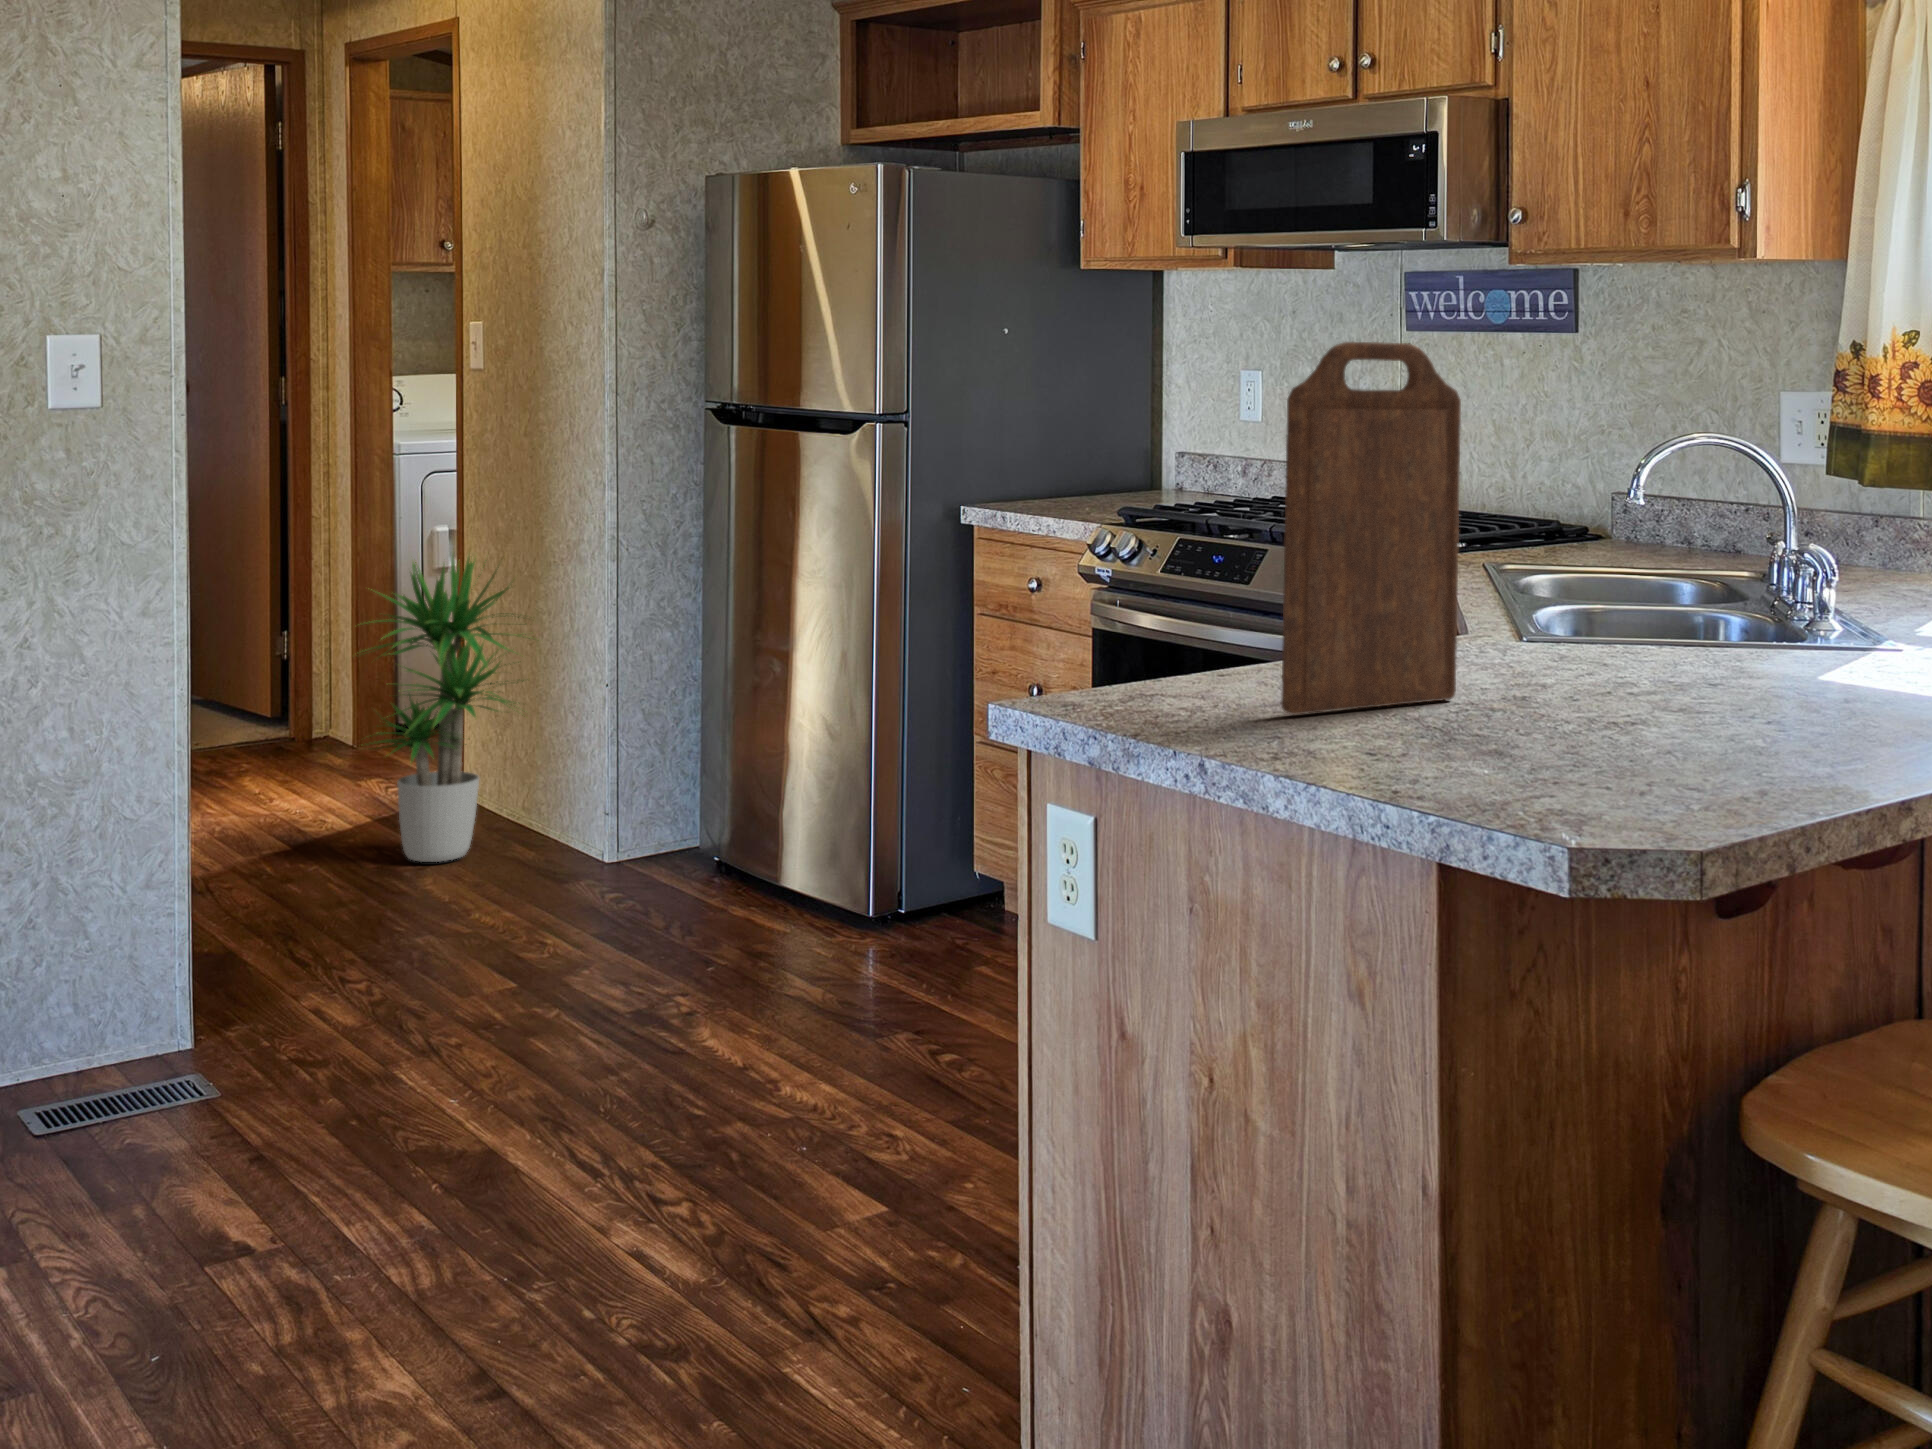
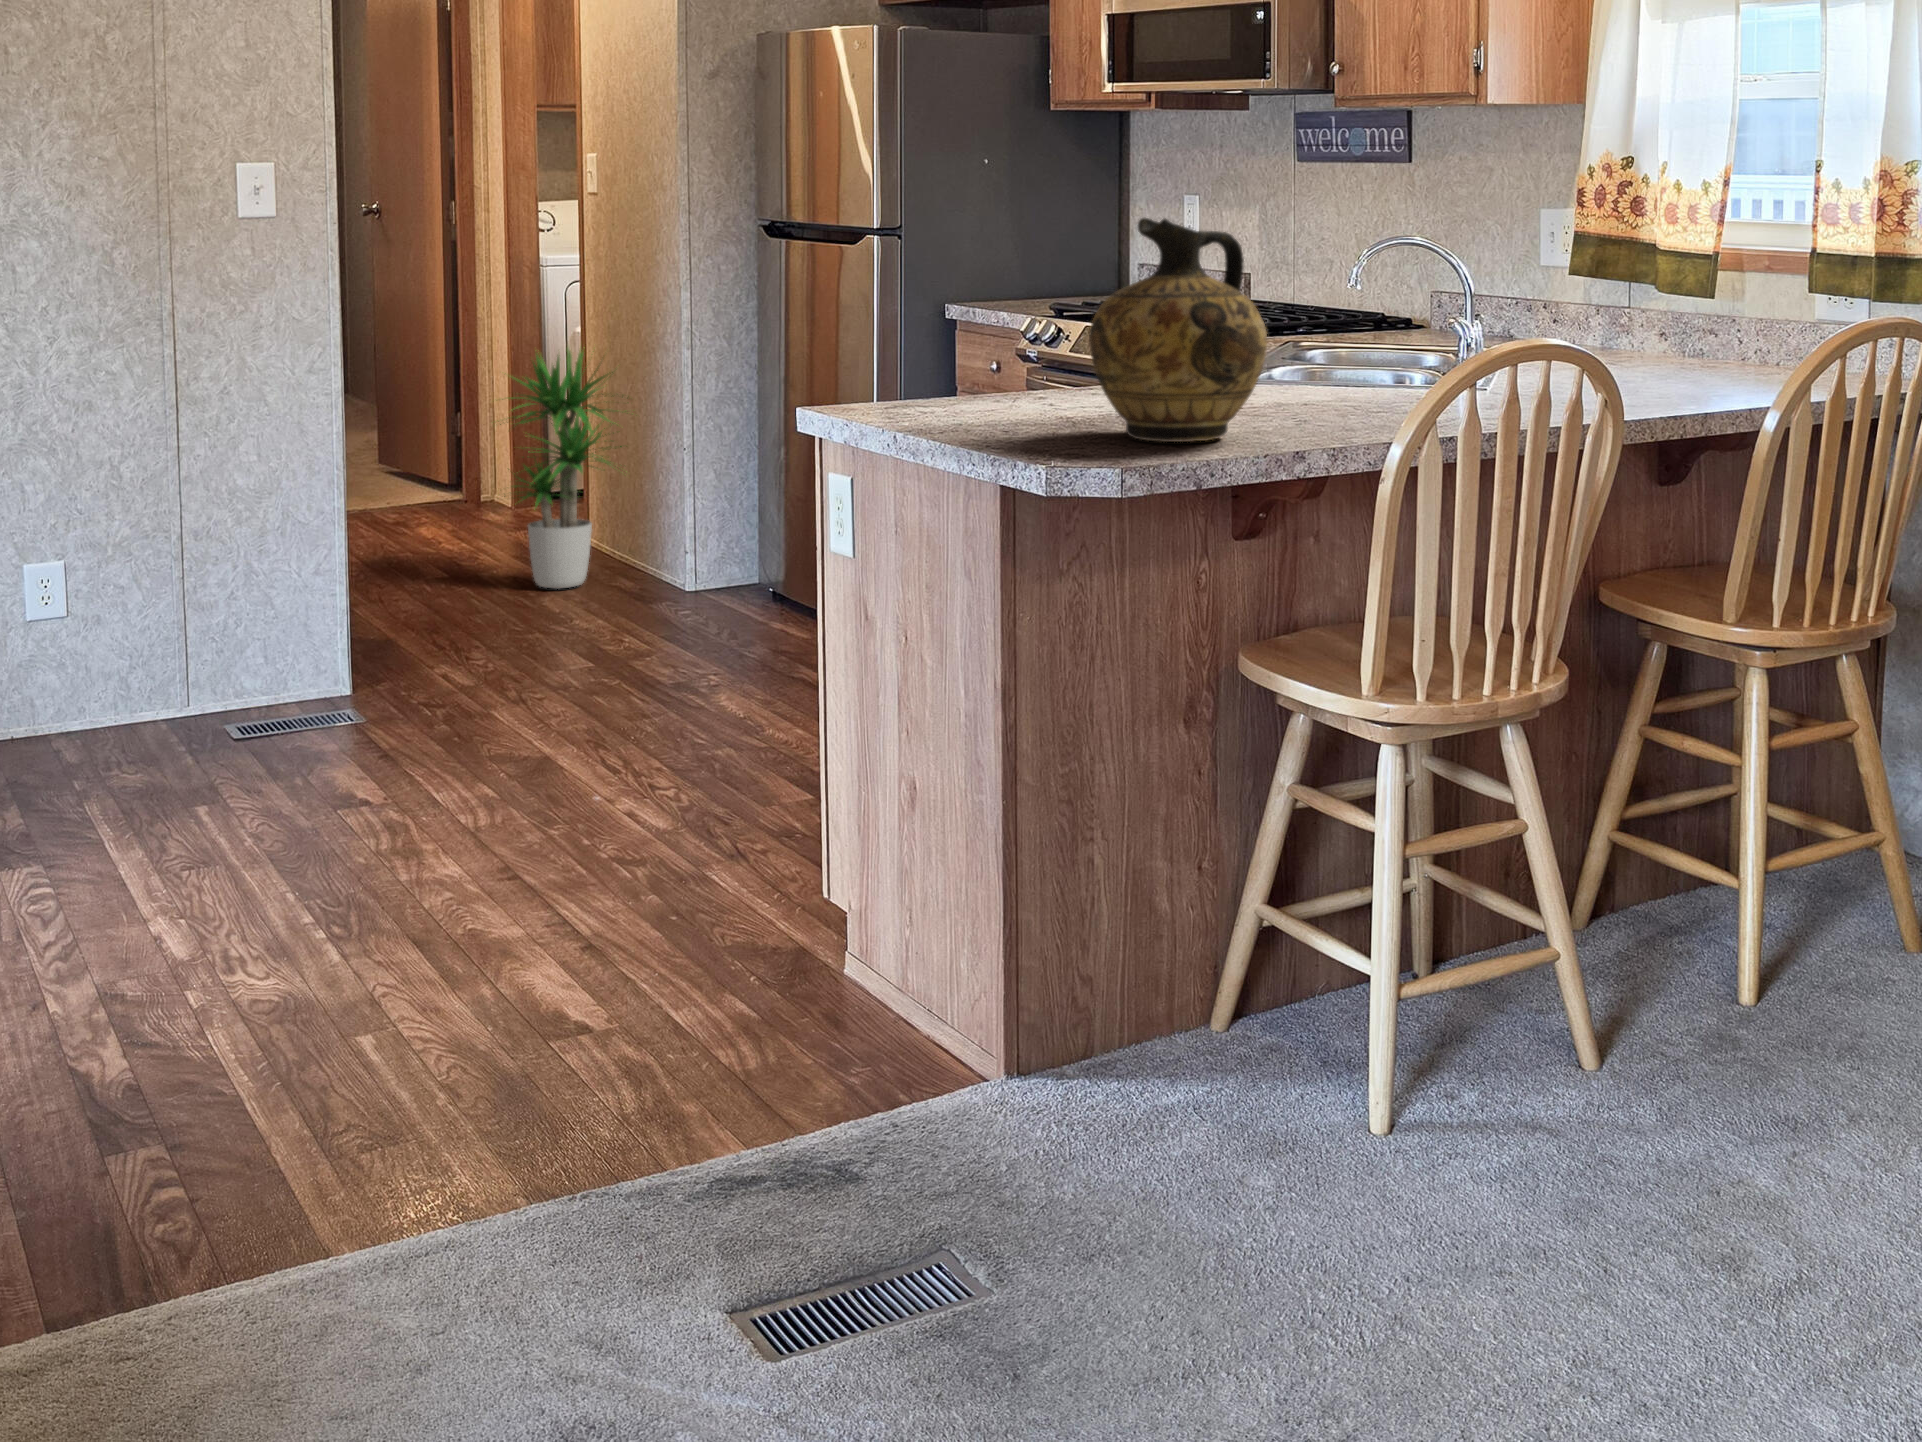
cutting board: present [1281,342,1461,714] -> none [949,174,1084,417]
ceramic jug: none [1551,409,1836,765] -> present [1089,218,1267,442]

